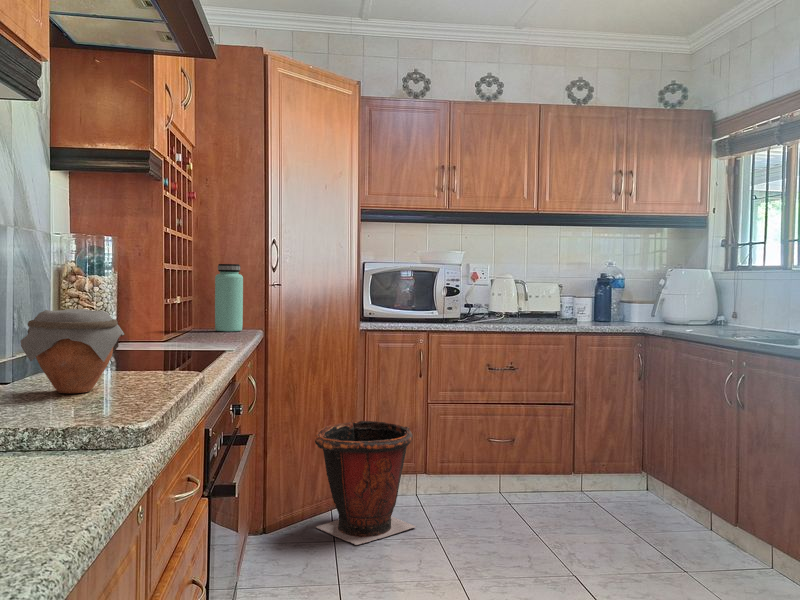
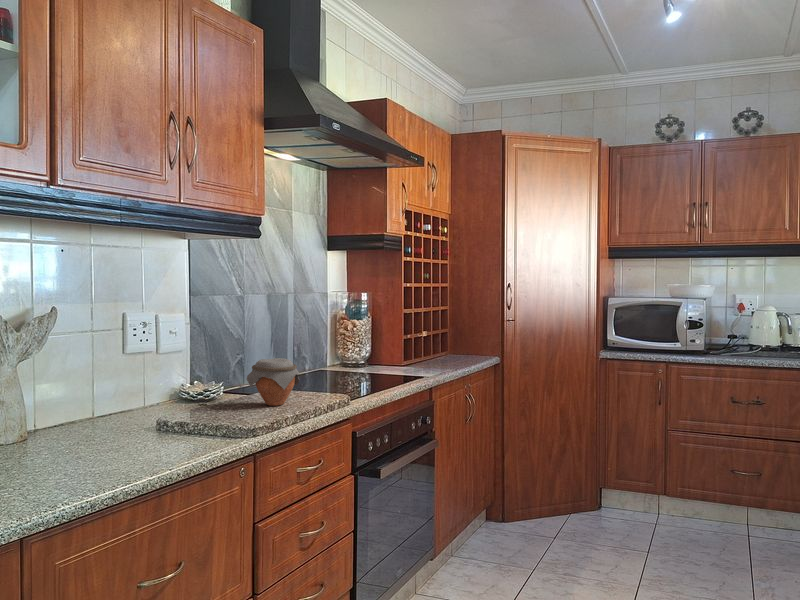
bottle: present [215,264,243,331] -> none [455,306,476,359]
waste bin: present [314,421,416,545] -> none [540,438,633,544]

